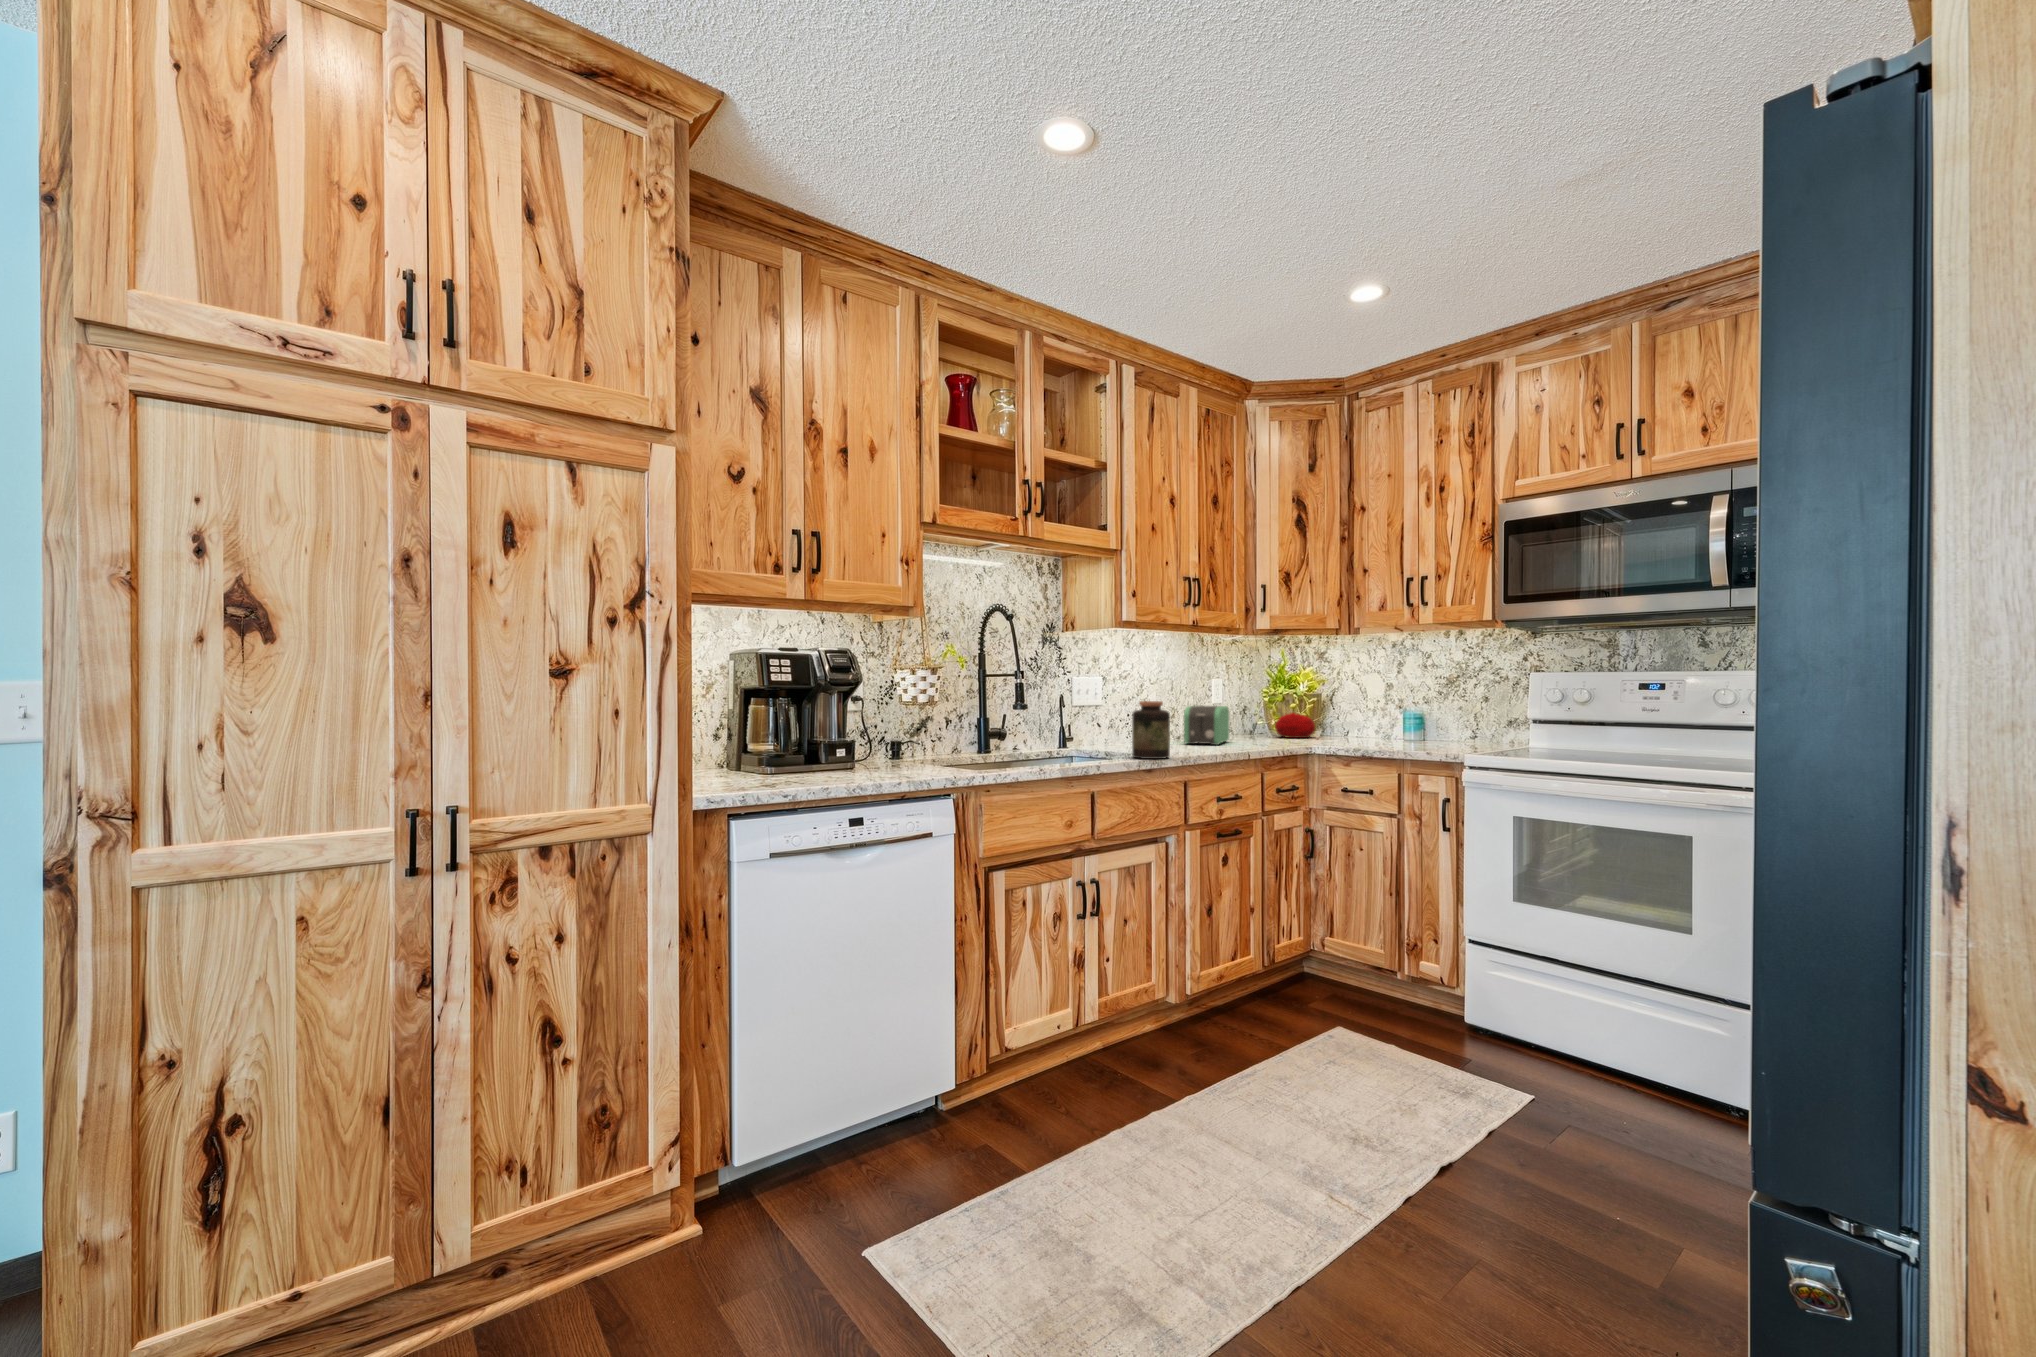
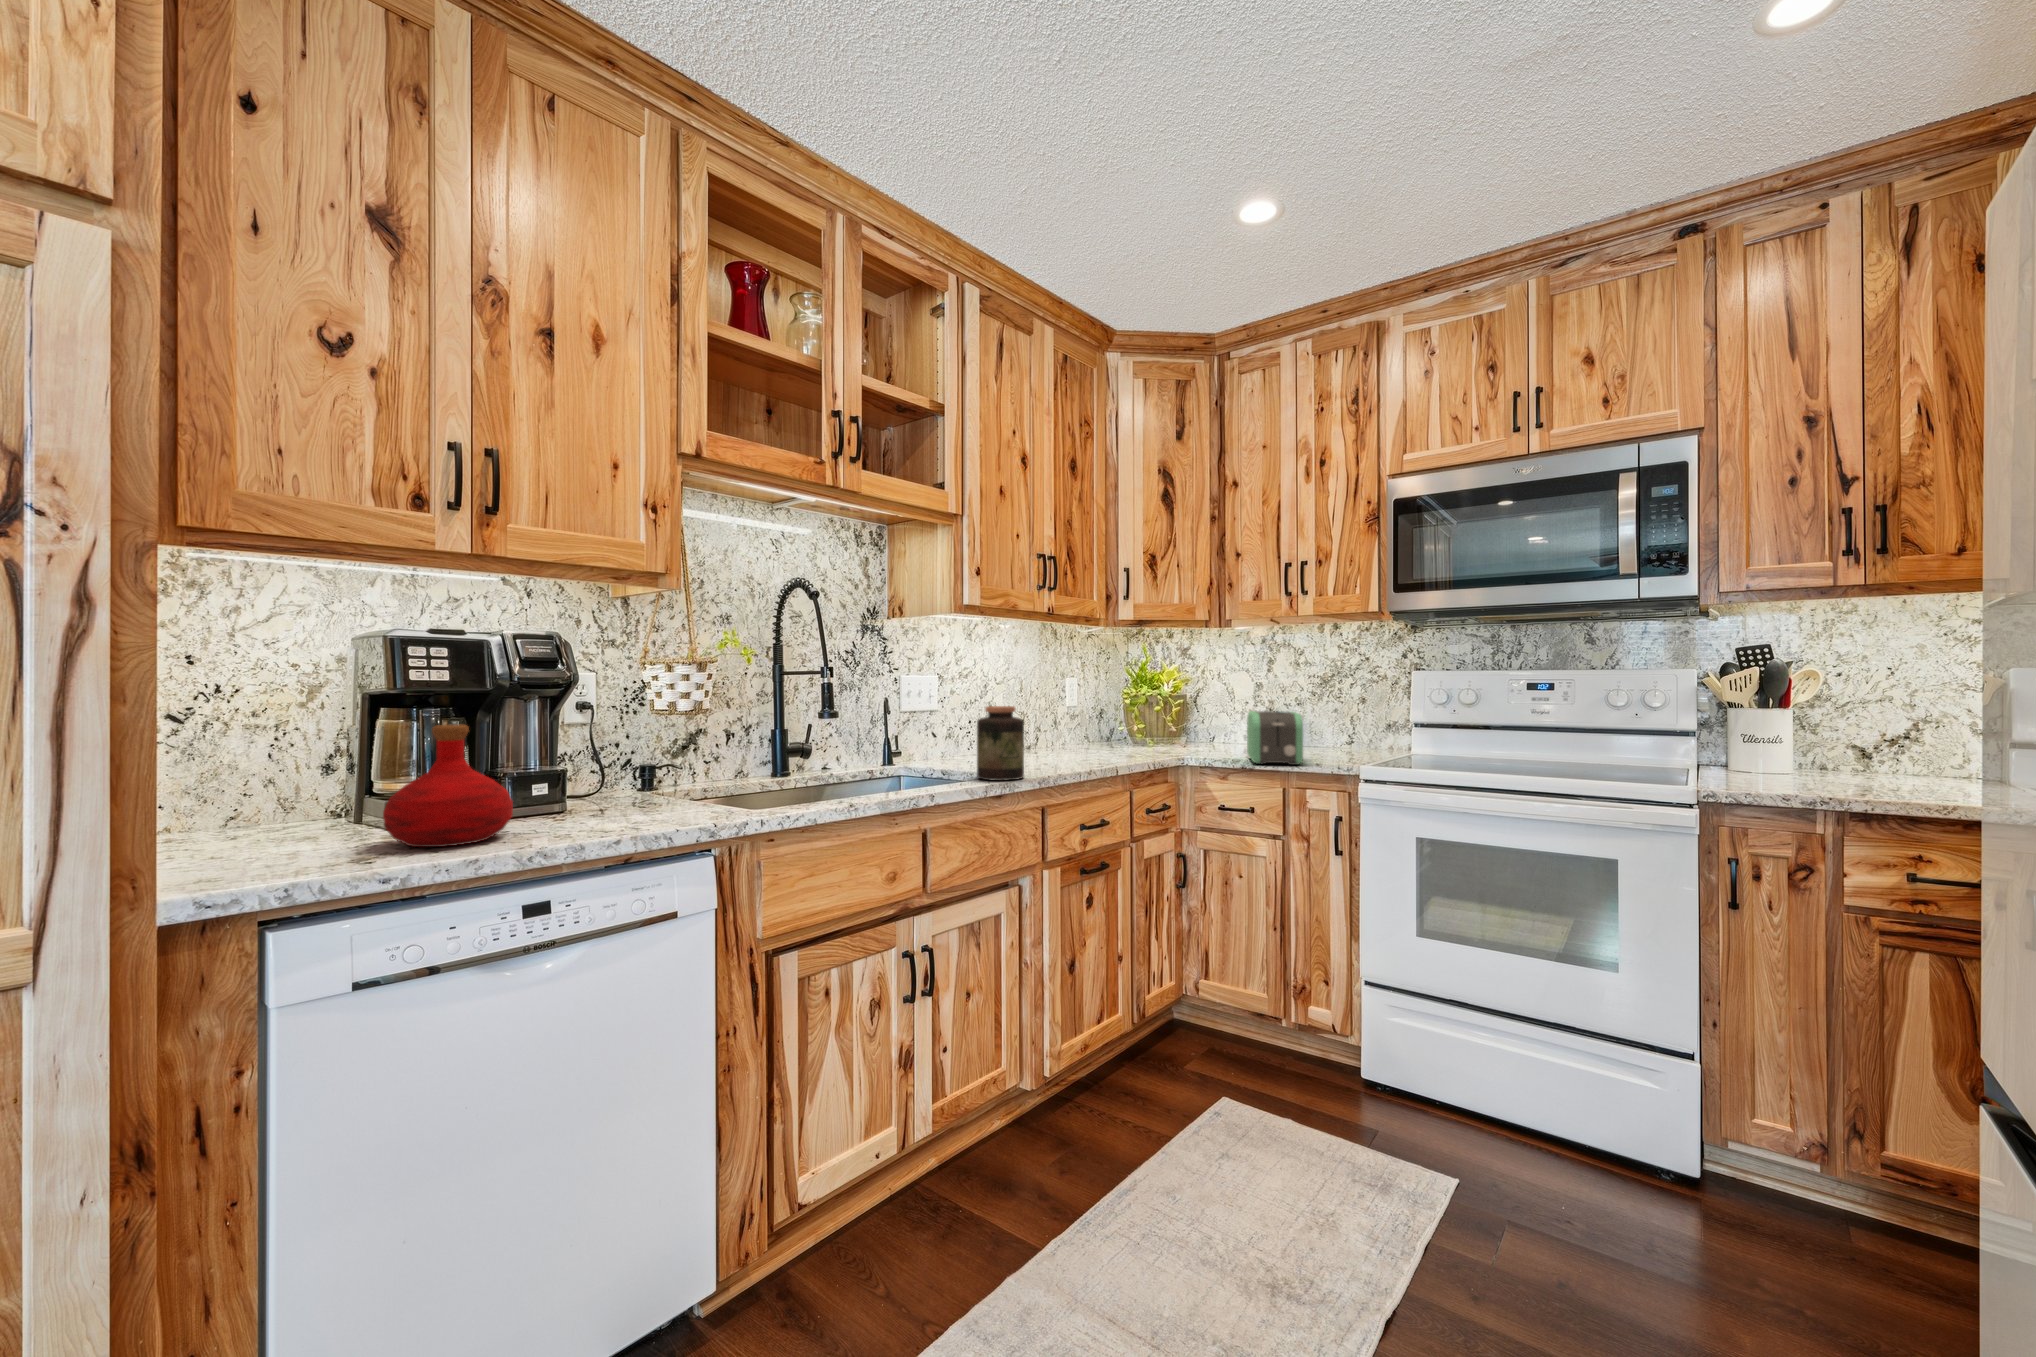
toaster: present [1184,706,1229,745] -> present [1247,711,1303,765]
bottle: present [1275,713,1315,738] -> present [383,724,513,847]

